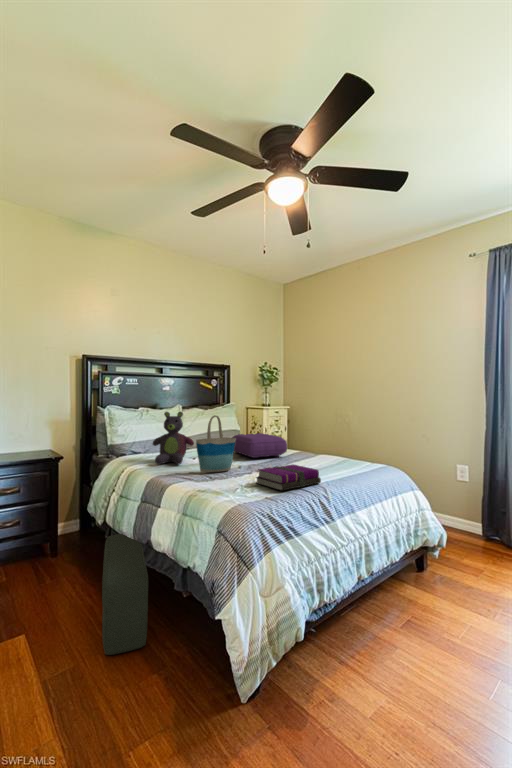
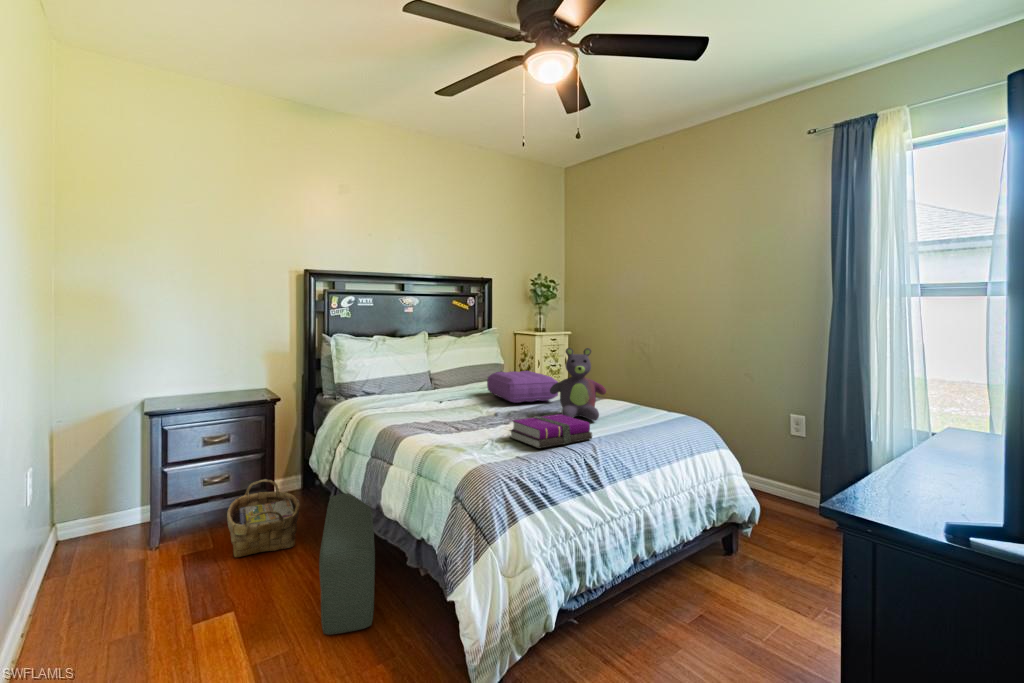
stuffed bear: present [153,412,194,464] -> present [550,348,606,420]
tote bag: present [196,415,236,473] -> none [437,350,488,422]
woven basket: none [17,525,79,592] -> present [227,479,300,557]

